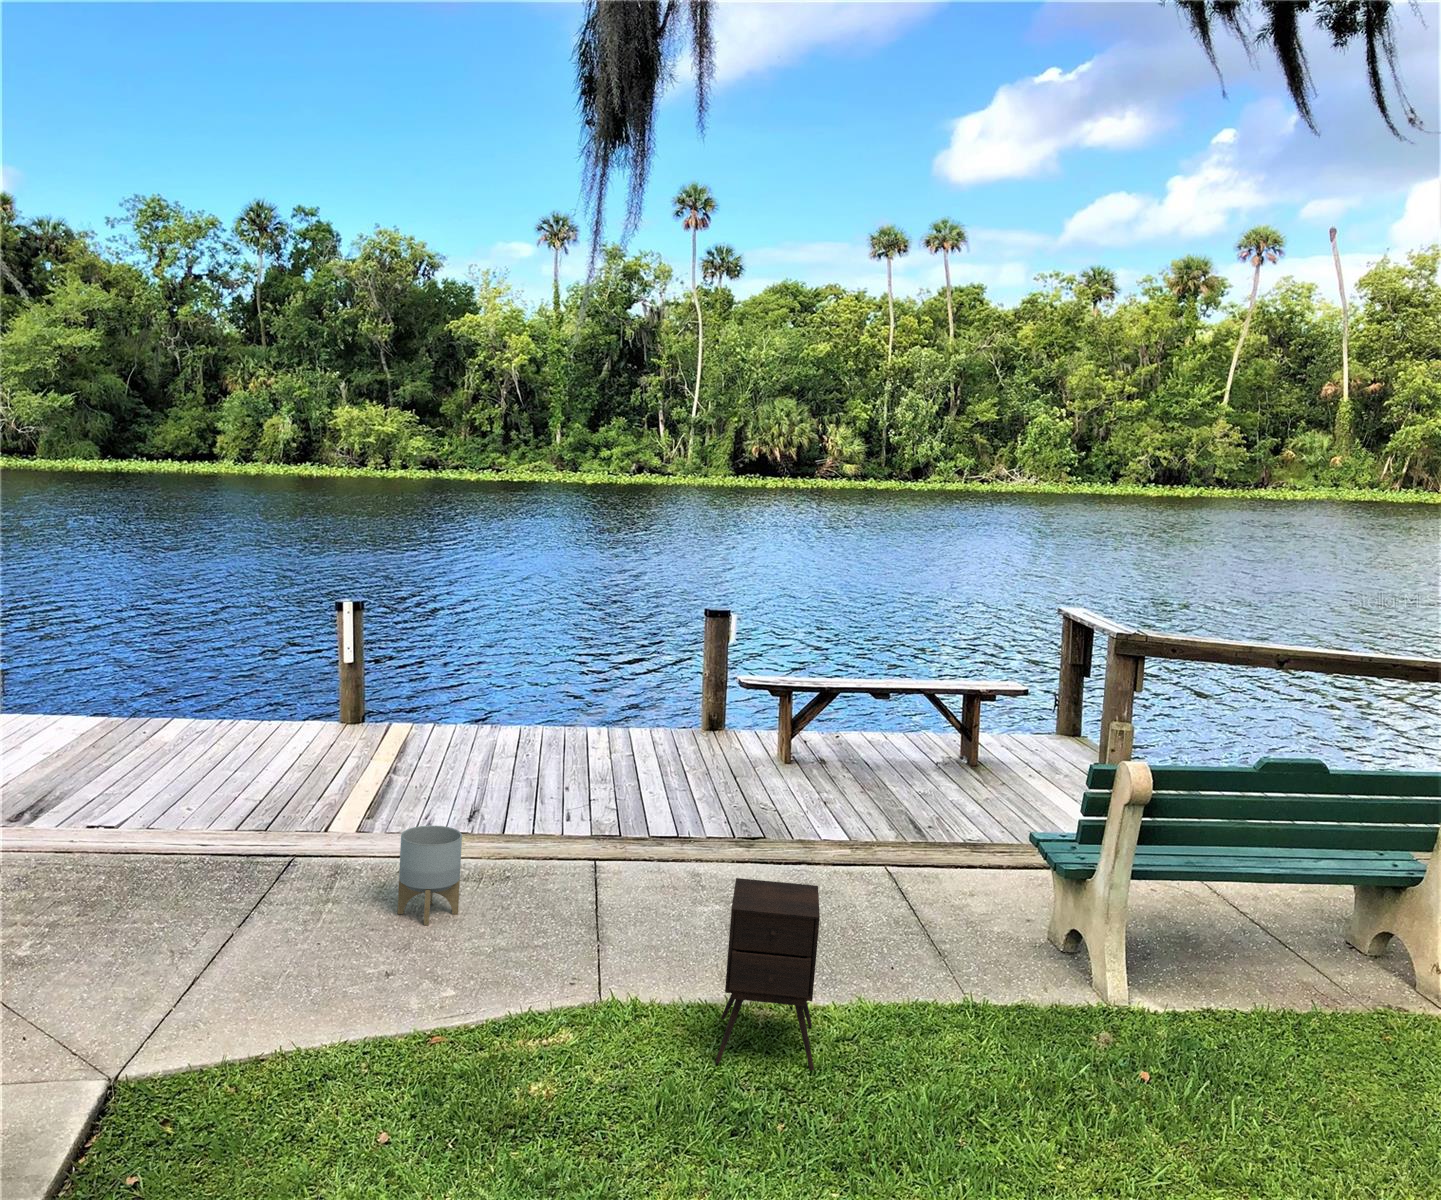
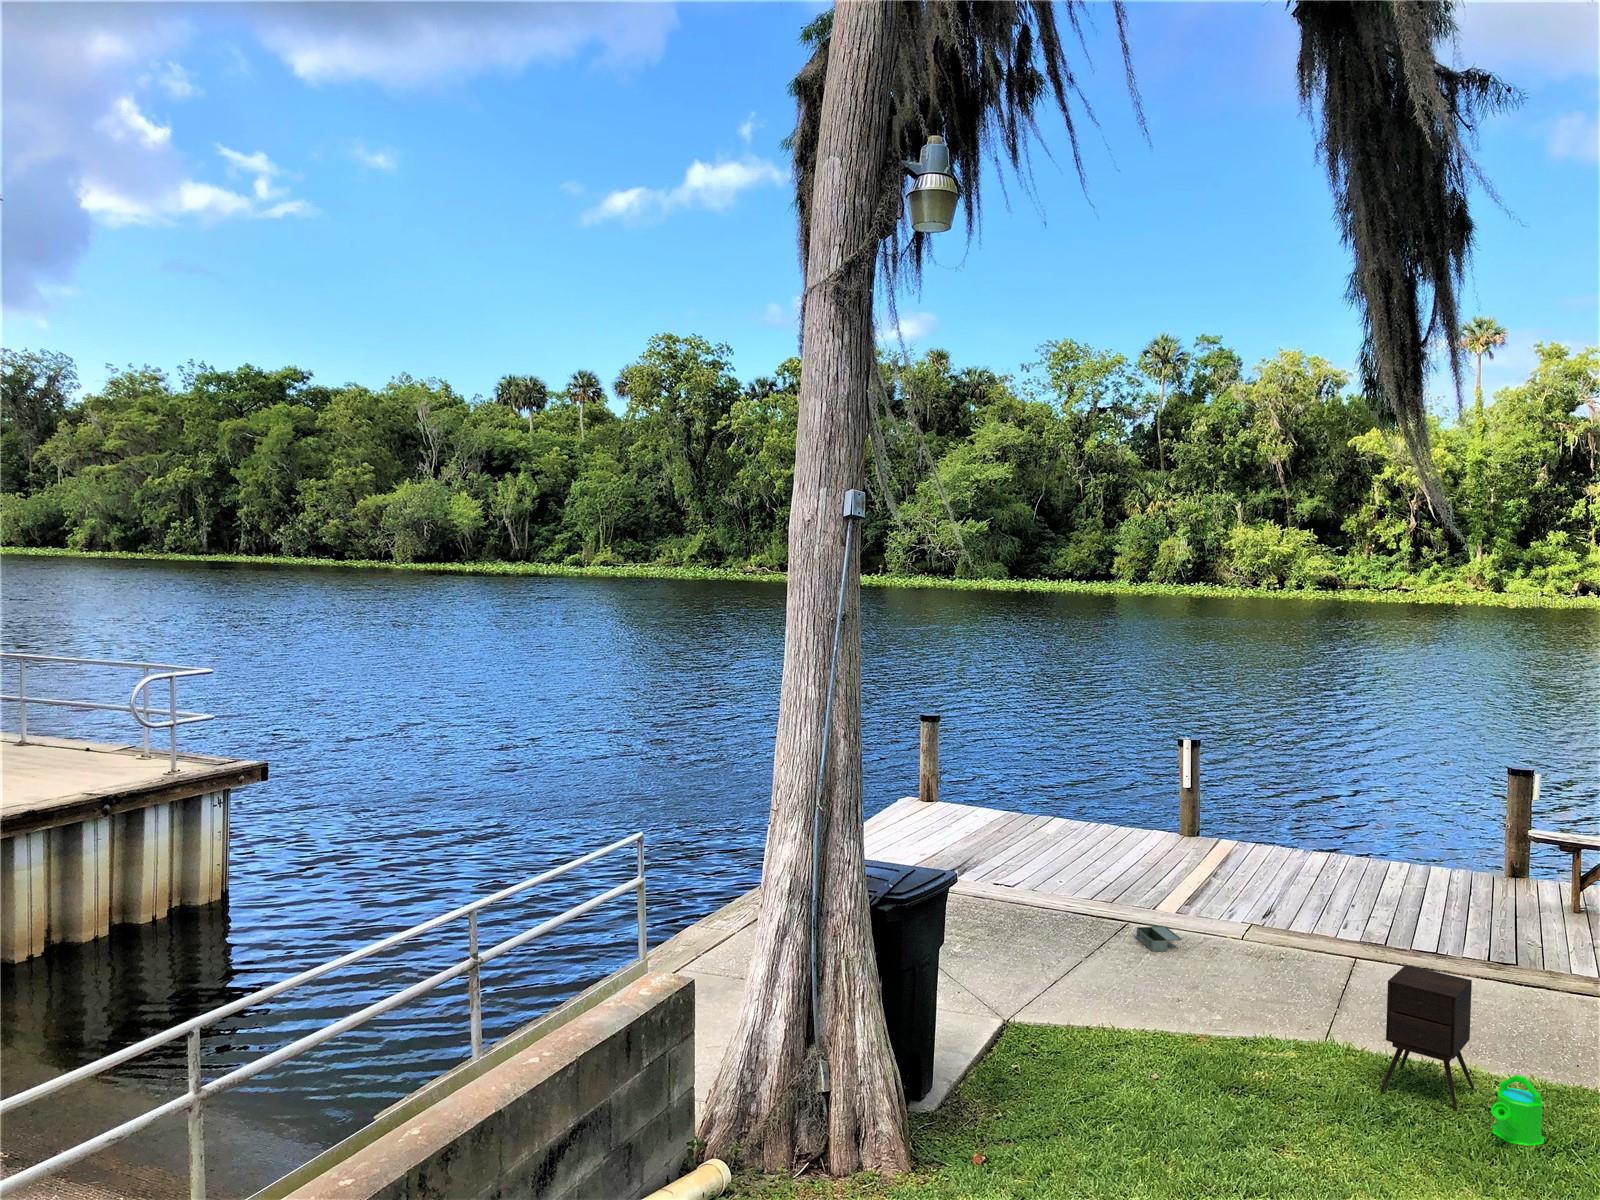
planter: present [397,825,462,925] -> none [1190,909,1235,979]
toolbox: none [311,854,379,896] -> present [1136,926,1182,952]
watering can: none [864,1010,930,1106] -> present [1491,1075,1545,1146]

